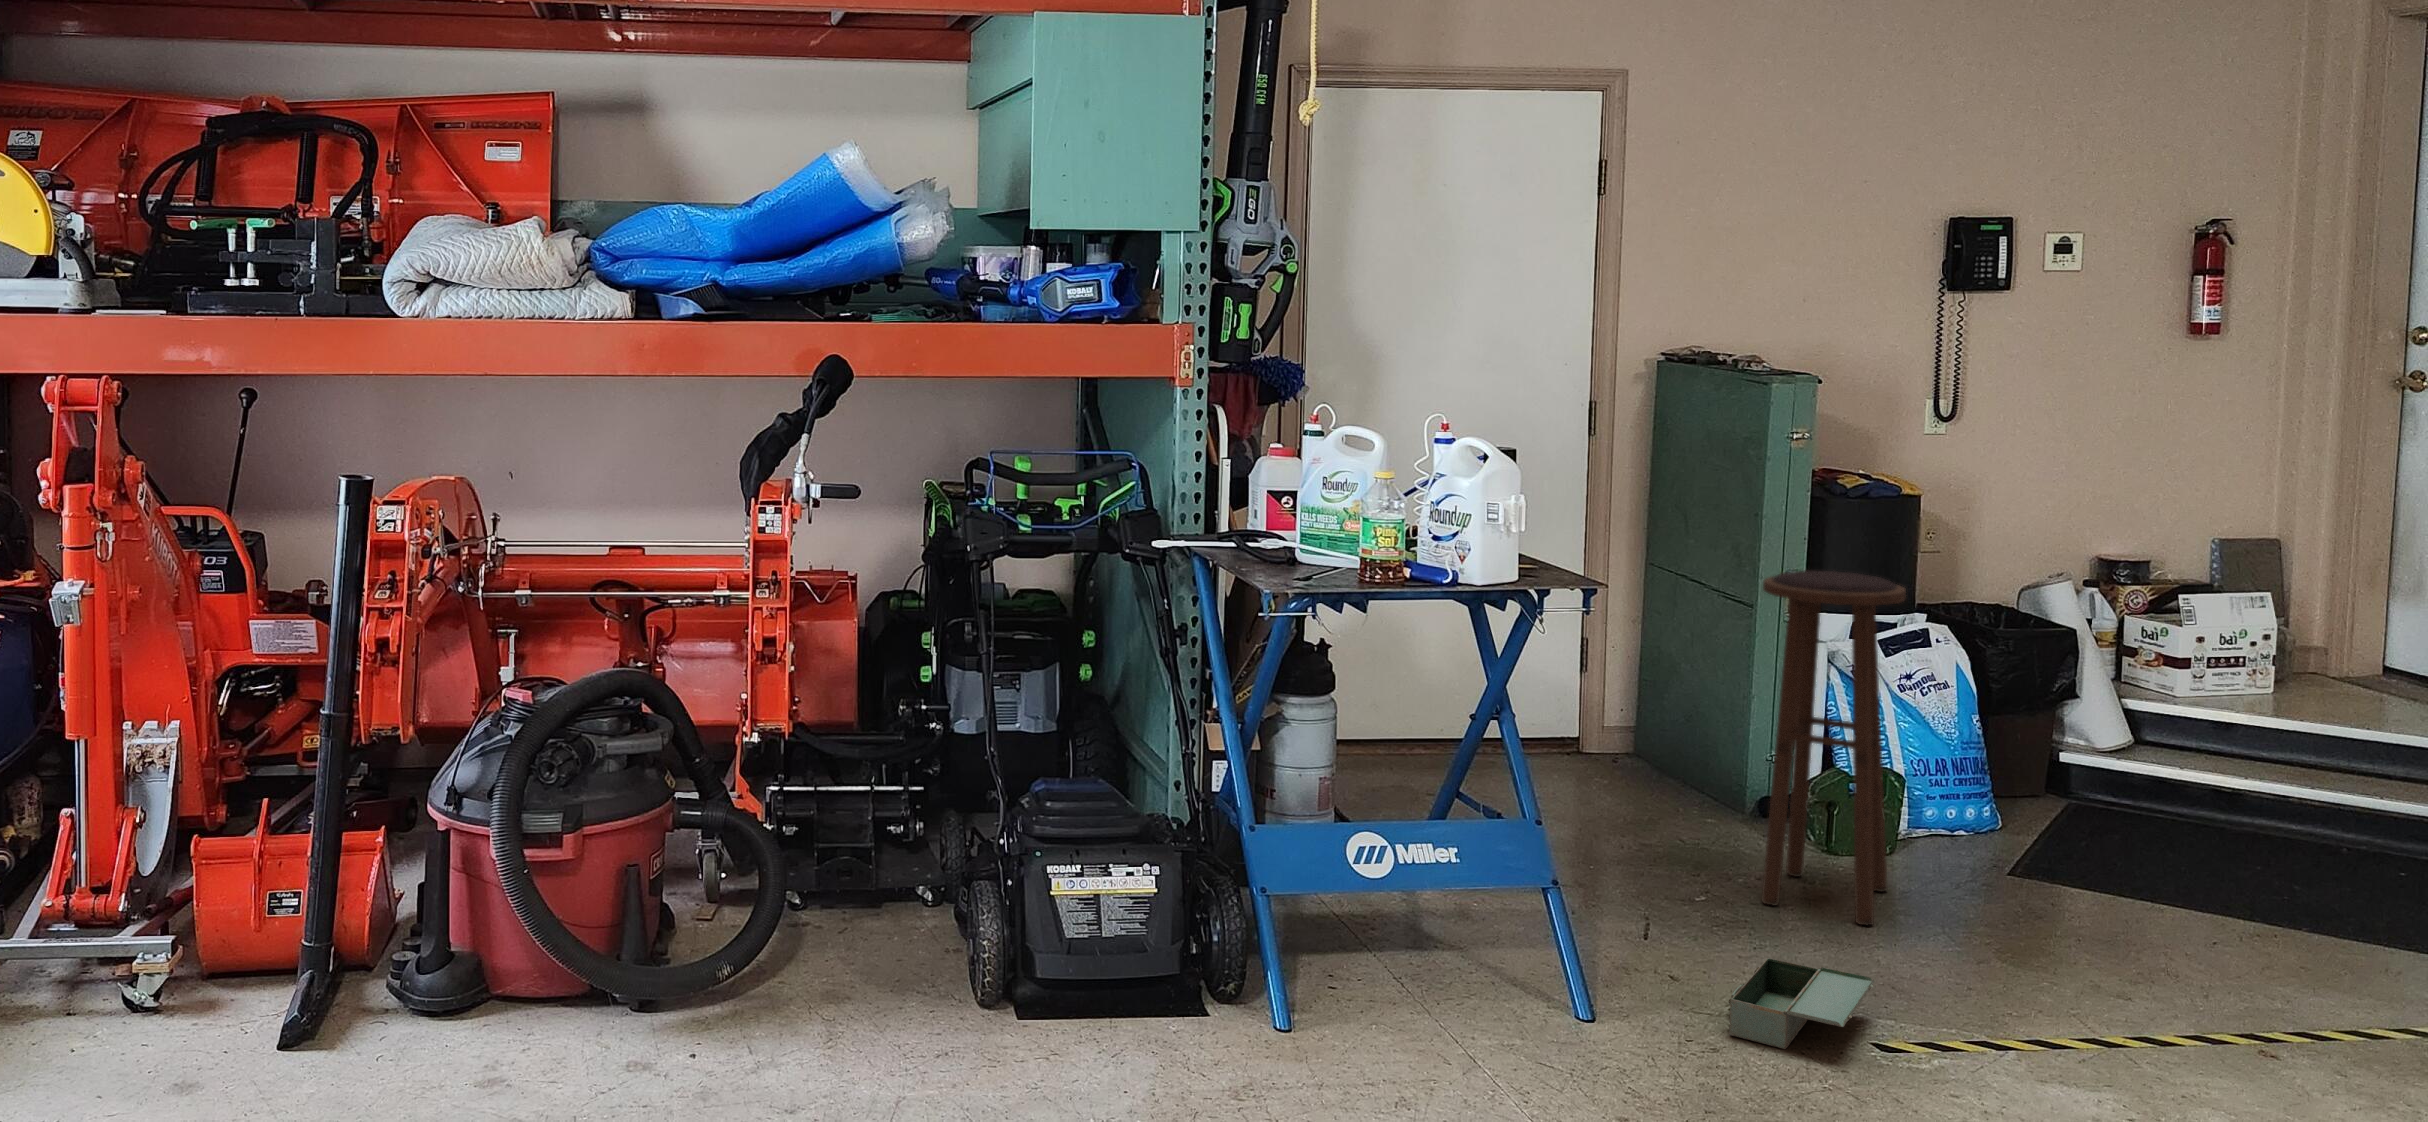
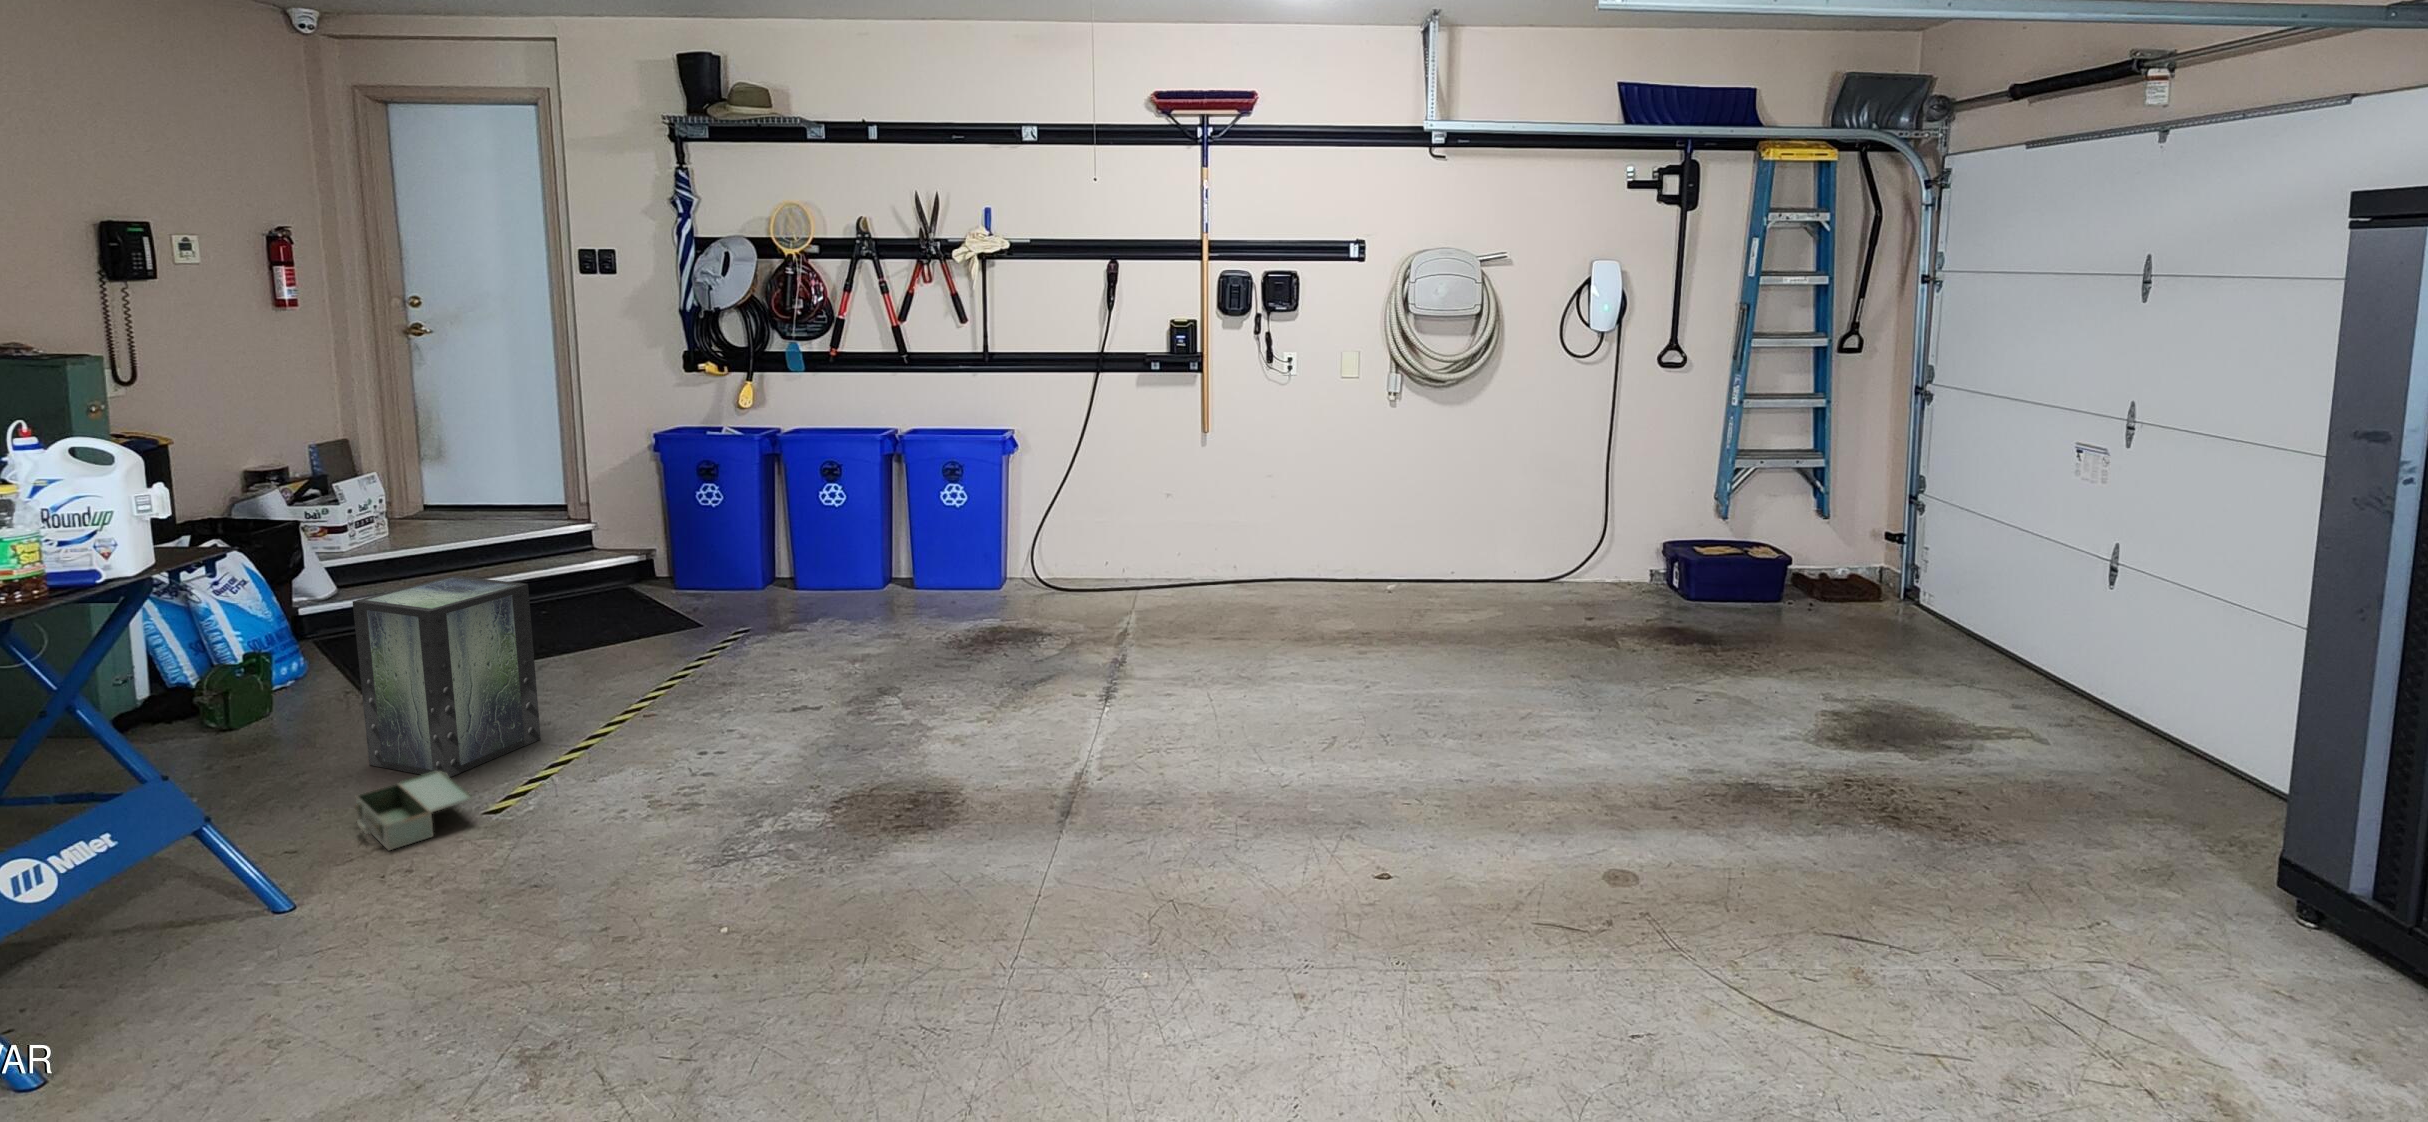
stool: present [1762,570,1906,925] -> none [185,507,342,781]
storage box: none [1877,716,2102,1024] -> present [353,575,541,777]

